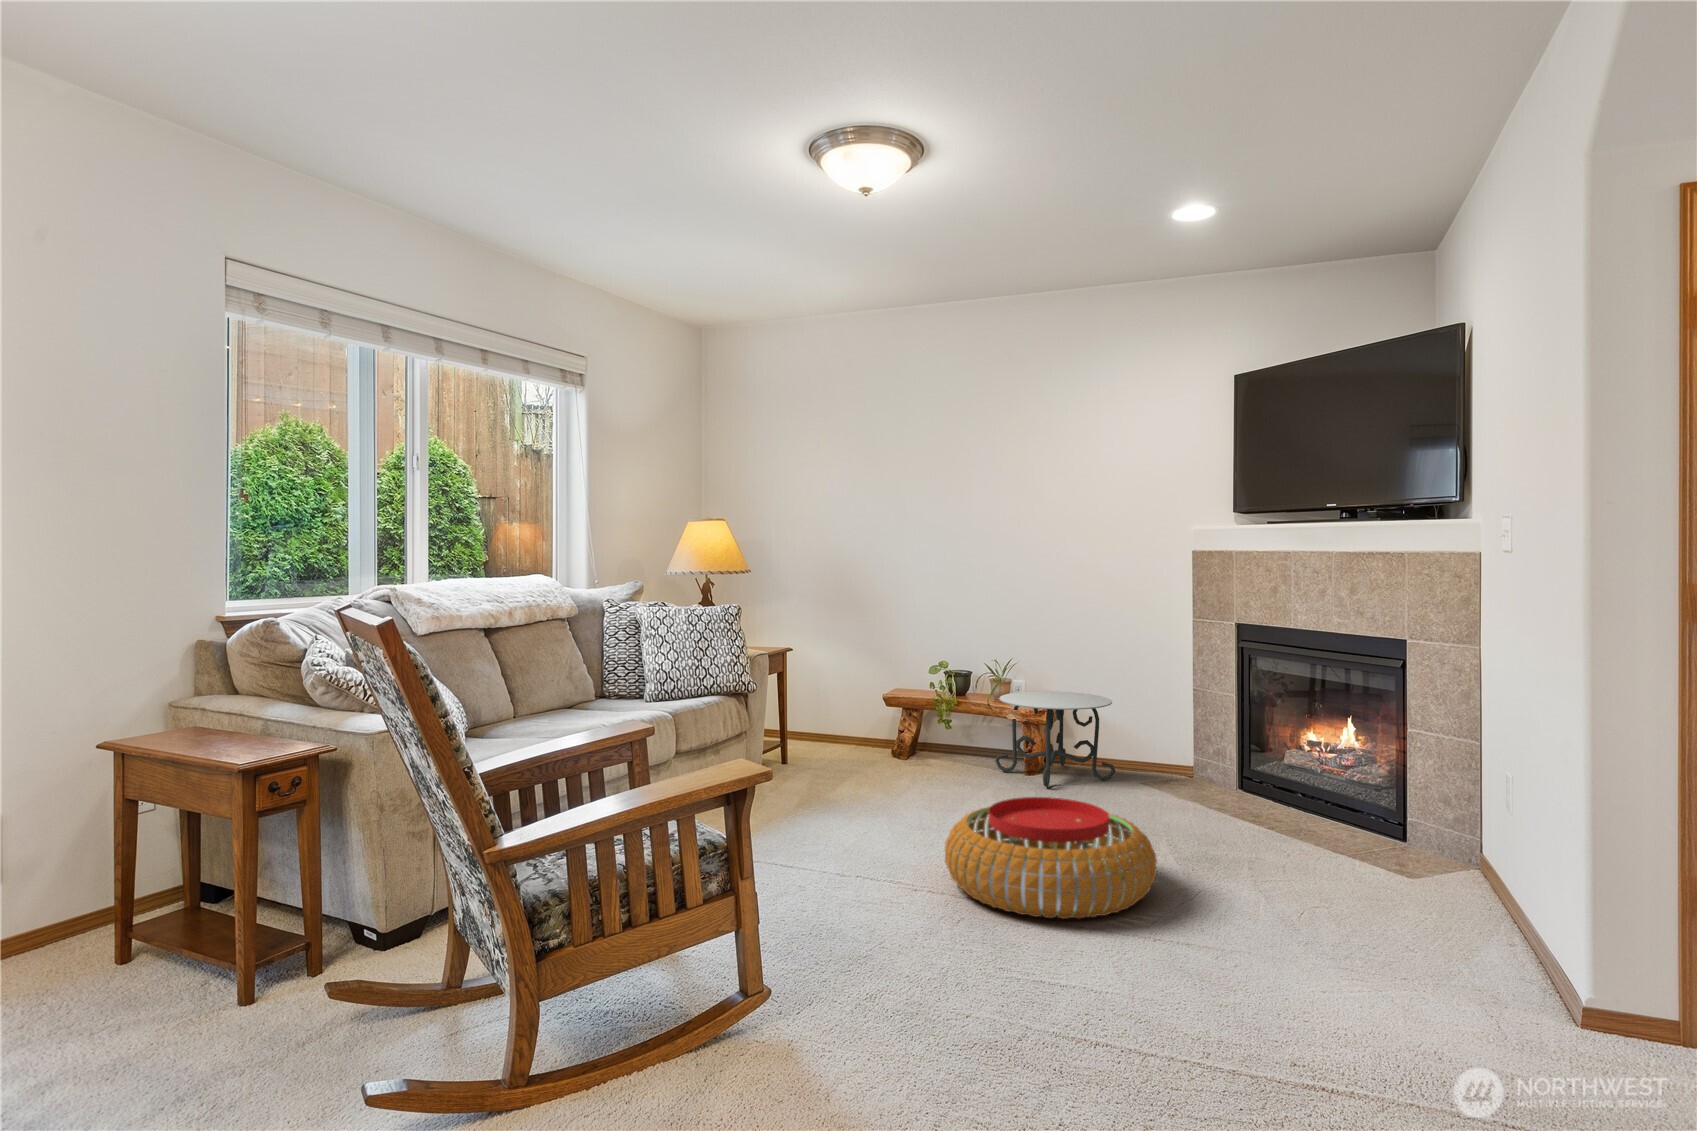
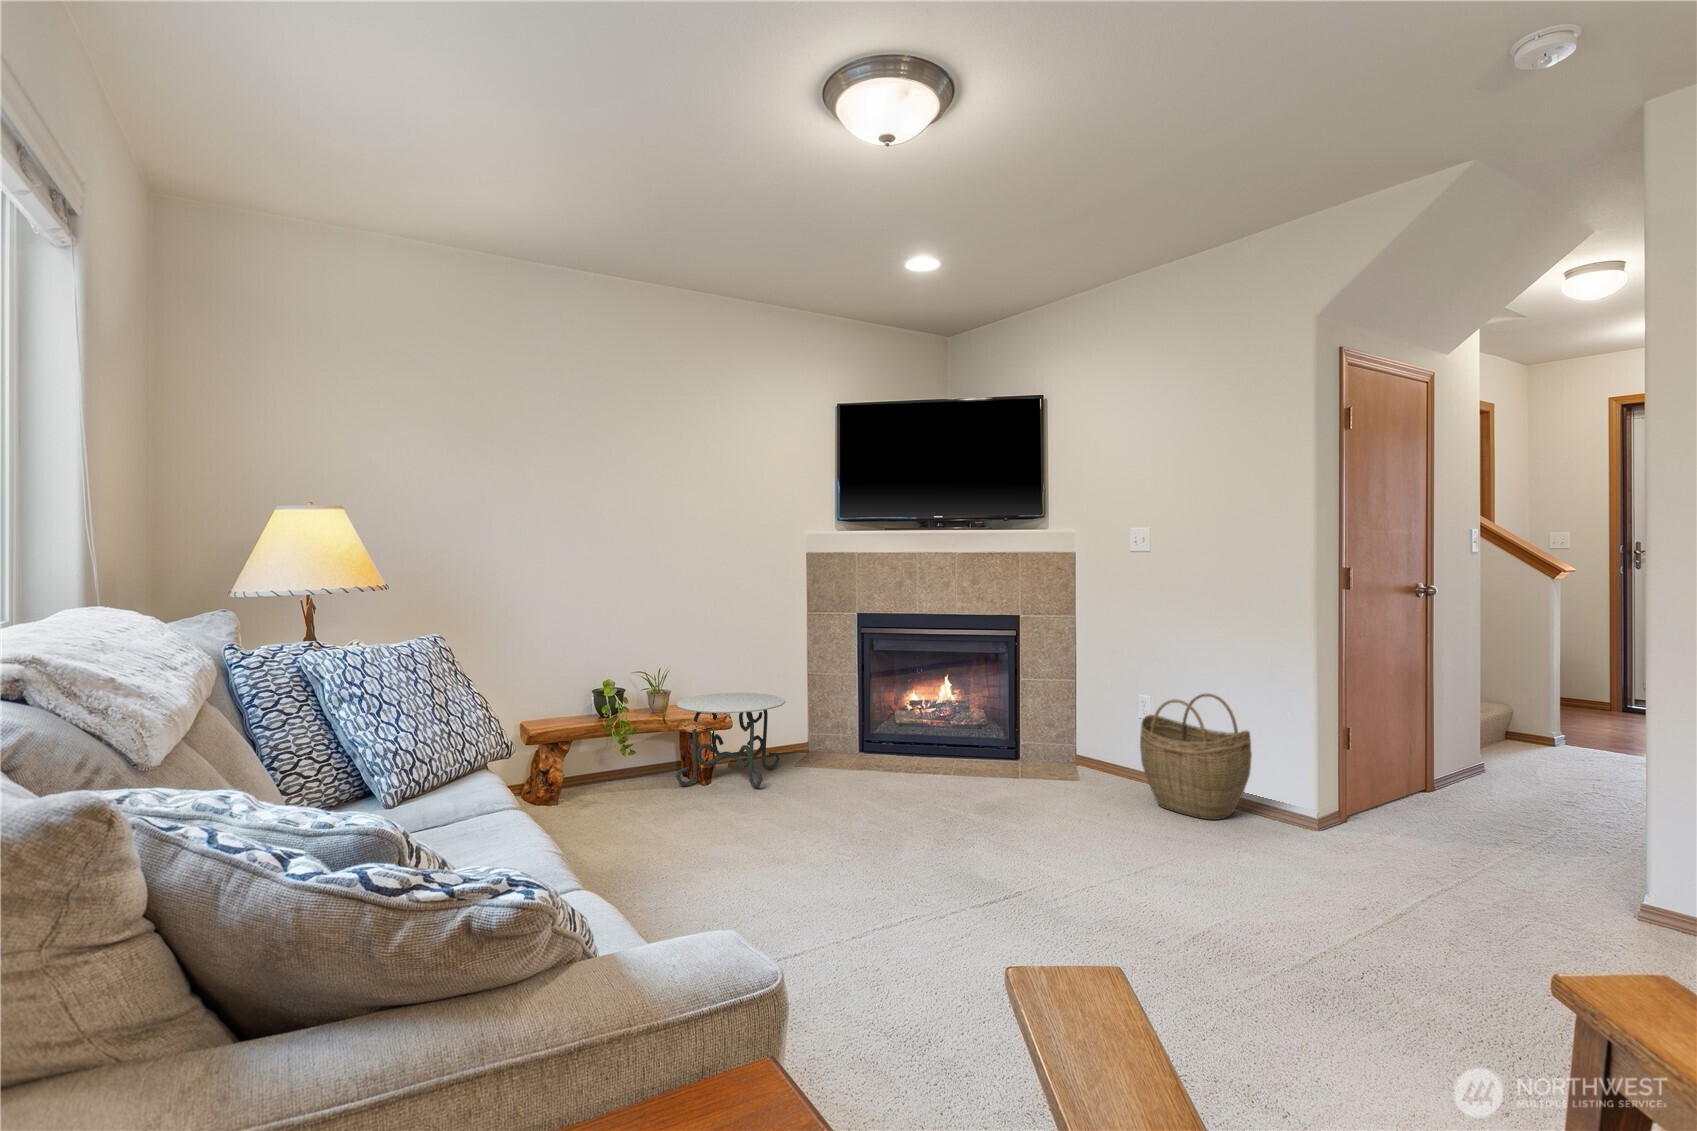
woven basket: none [1376,771,1526,974] -> present [1140,694,1252,820]
pouf: present [945,797,1157,919] -> none [910,779,1111,901]

